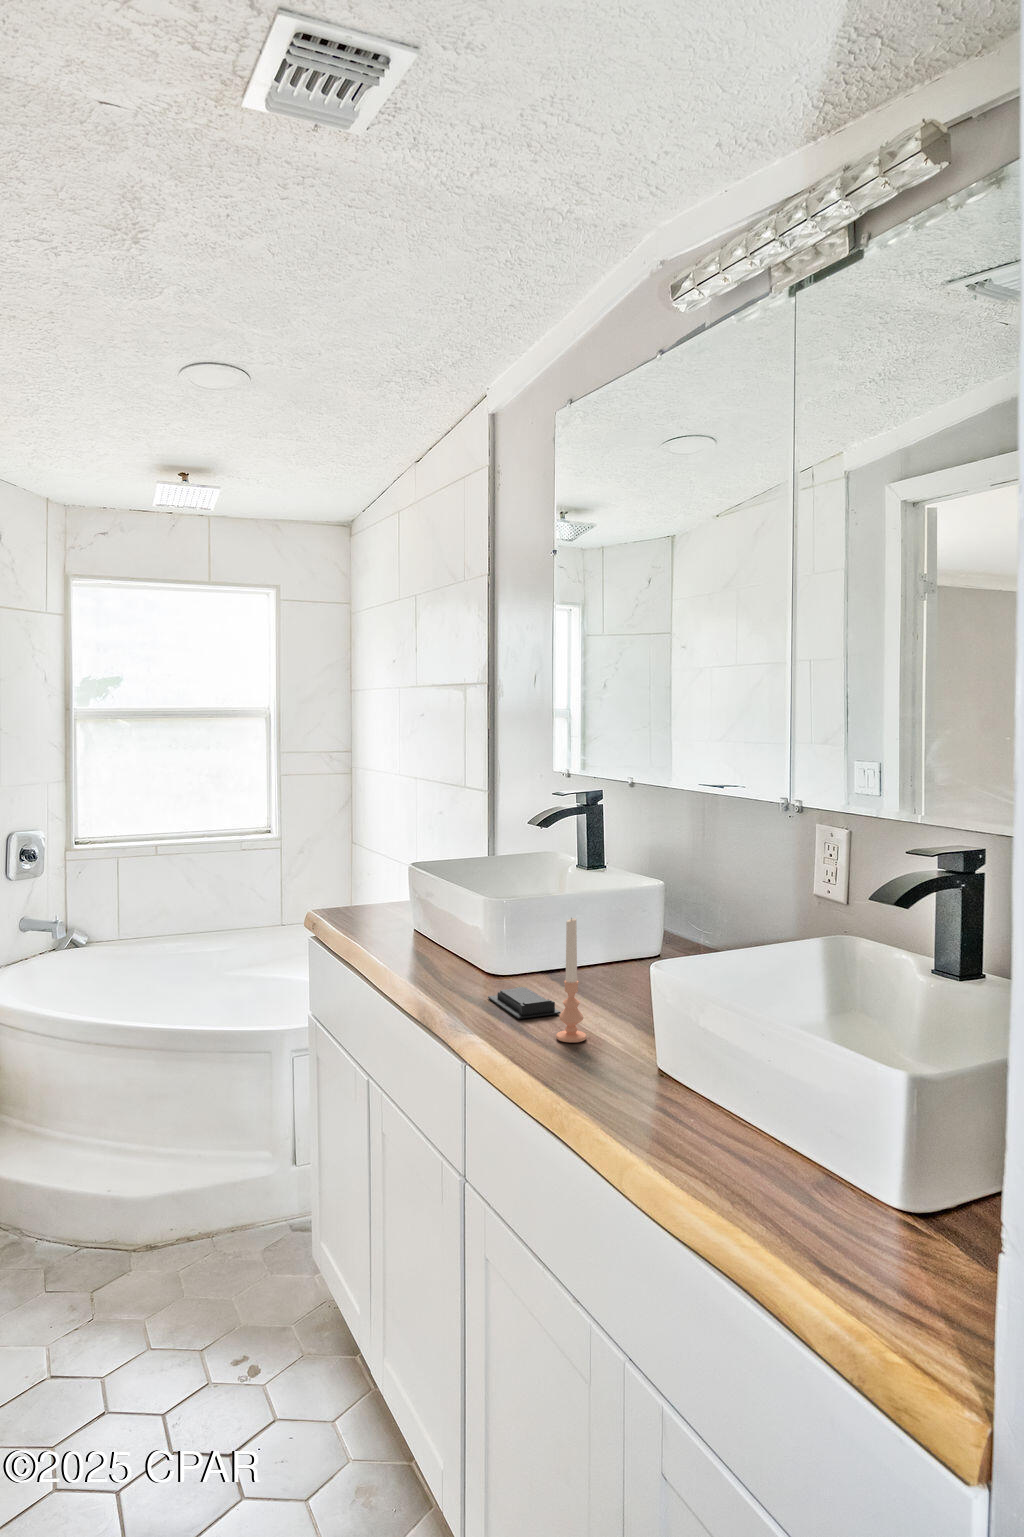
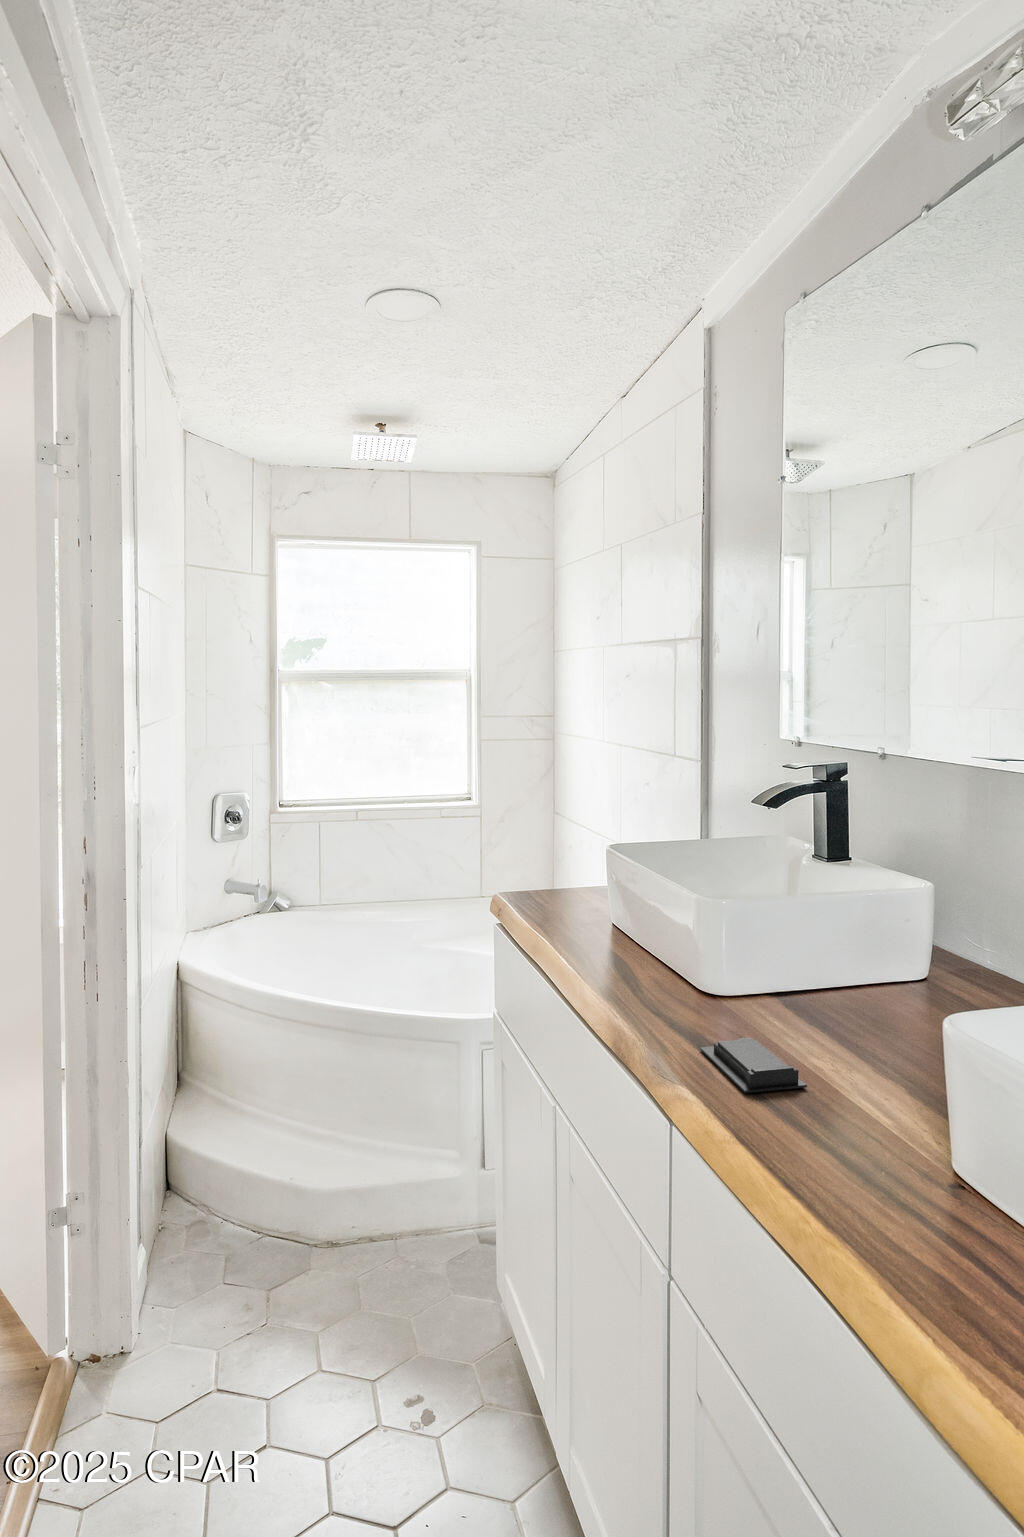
candle: present [556,918,587,1042] -> none [804,959,852,1149]

